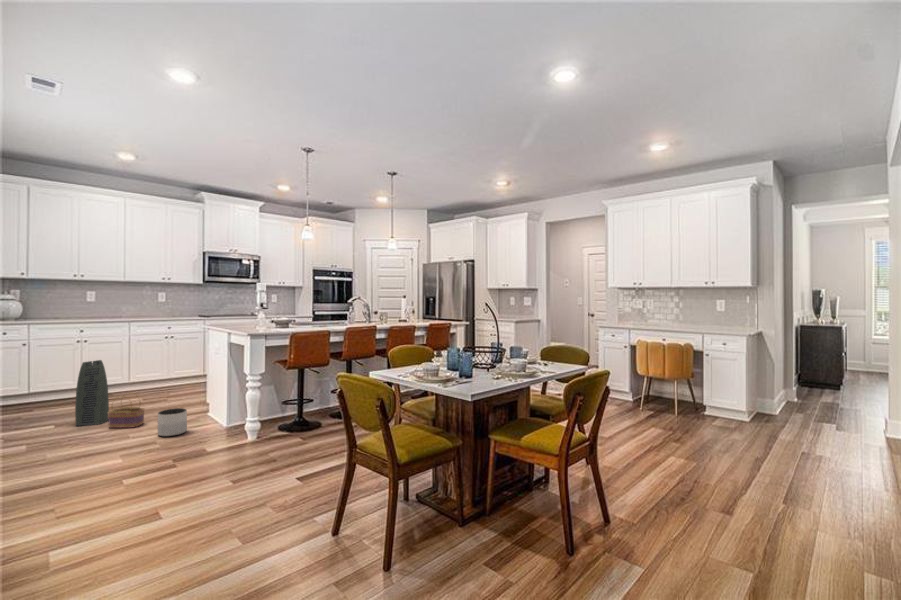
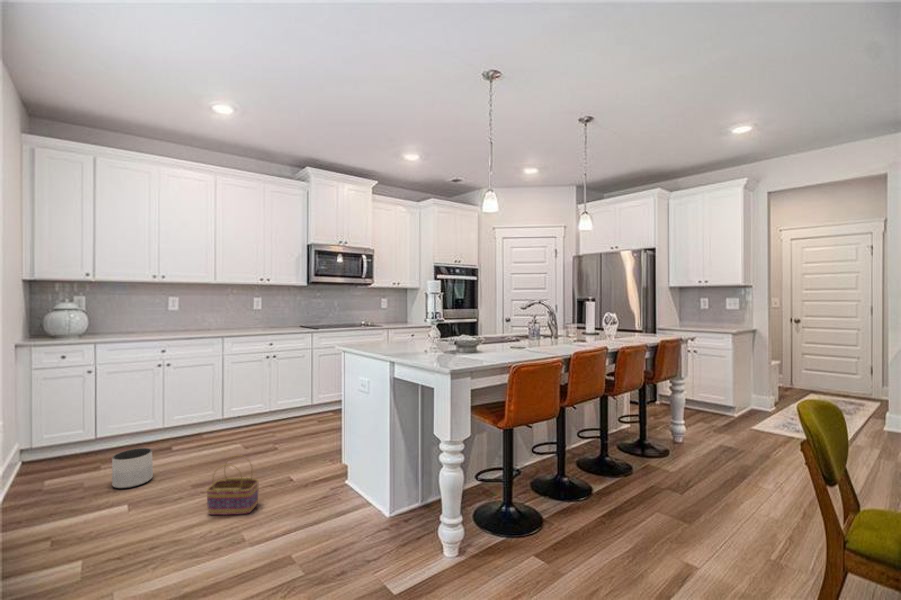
air purifier: present [75,360,109,426] -> none [158,401,204,507]
planter: present [158,408,187,437] -> present [112,448,153,488]

